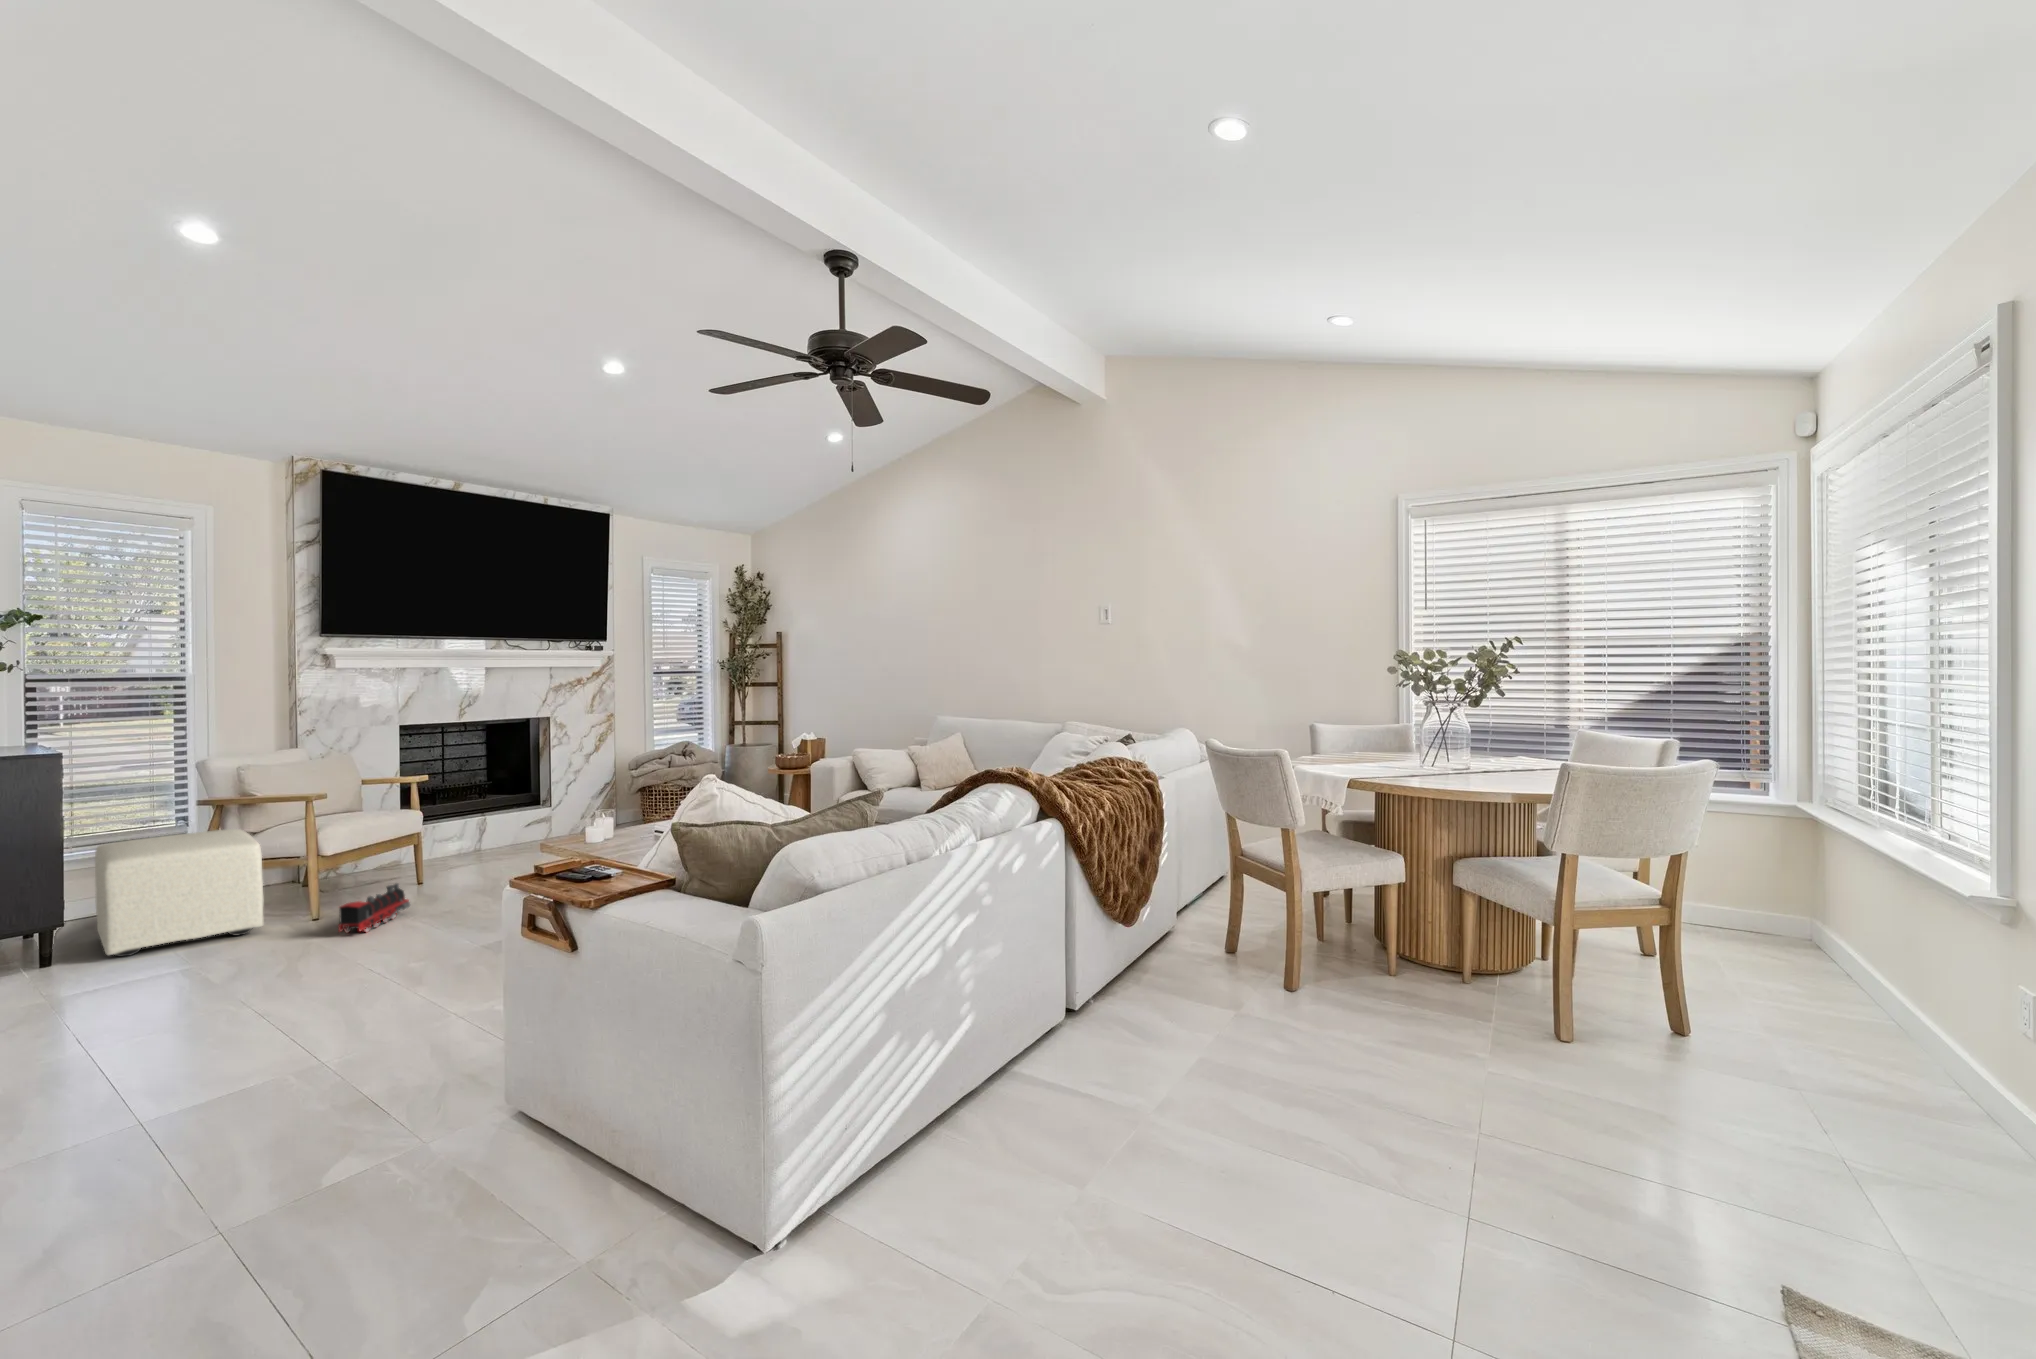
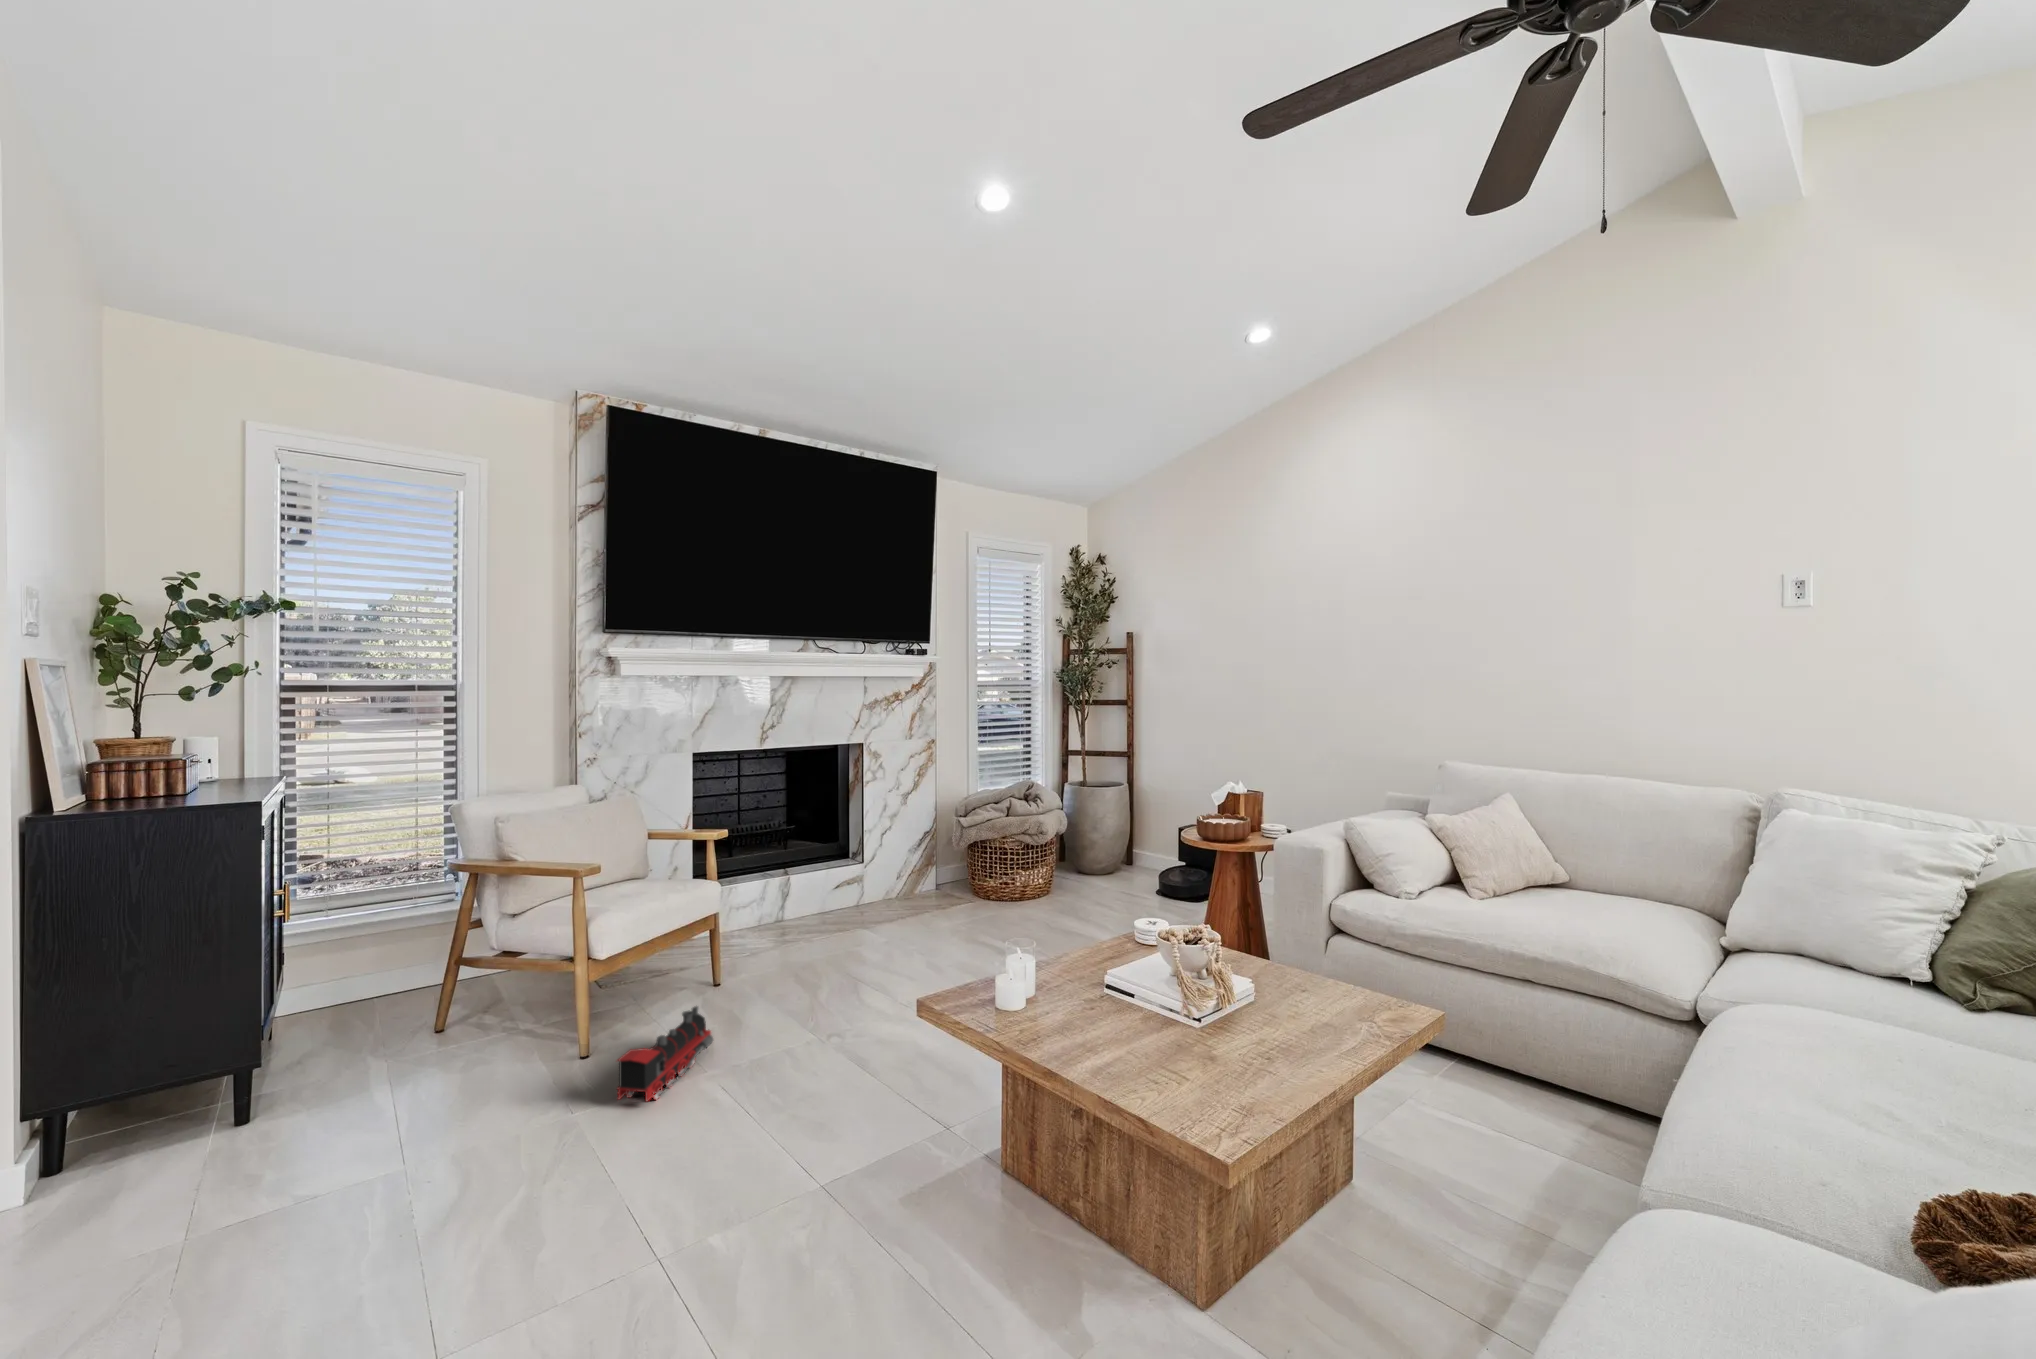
ottoman: present [95,829,264,957] -> none [297,909,518,1128]

